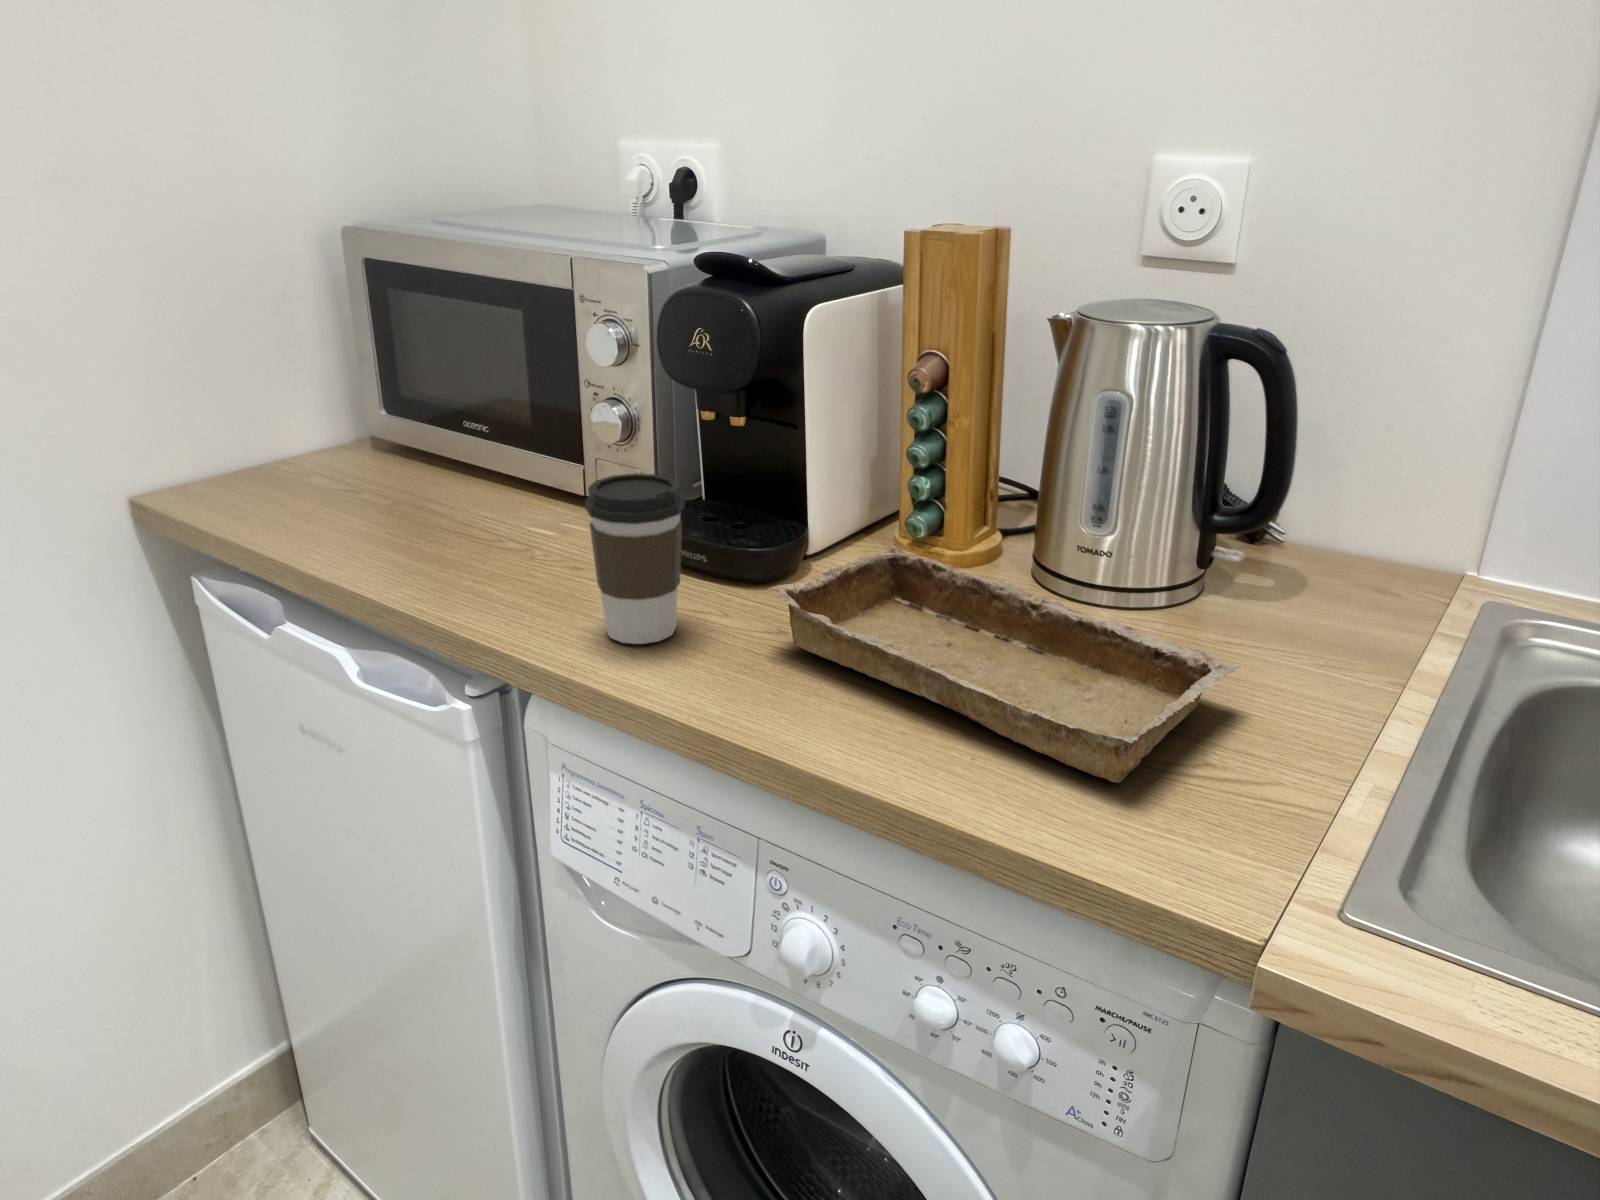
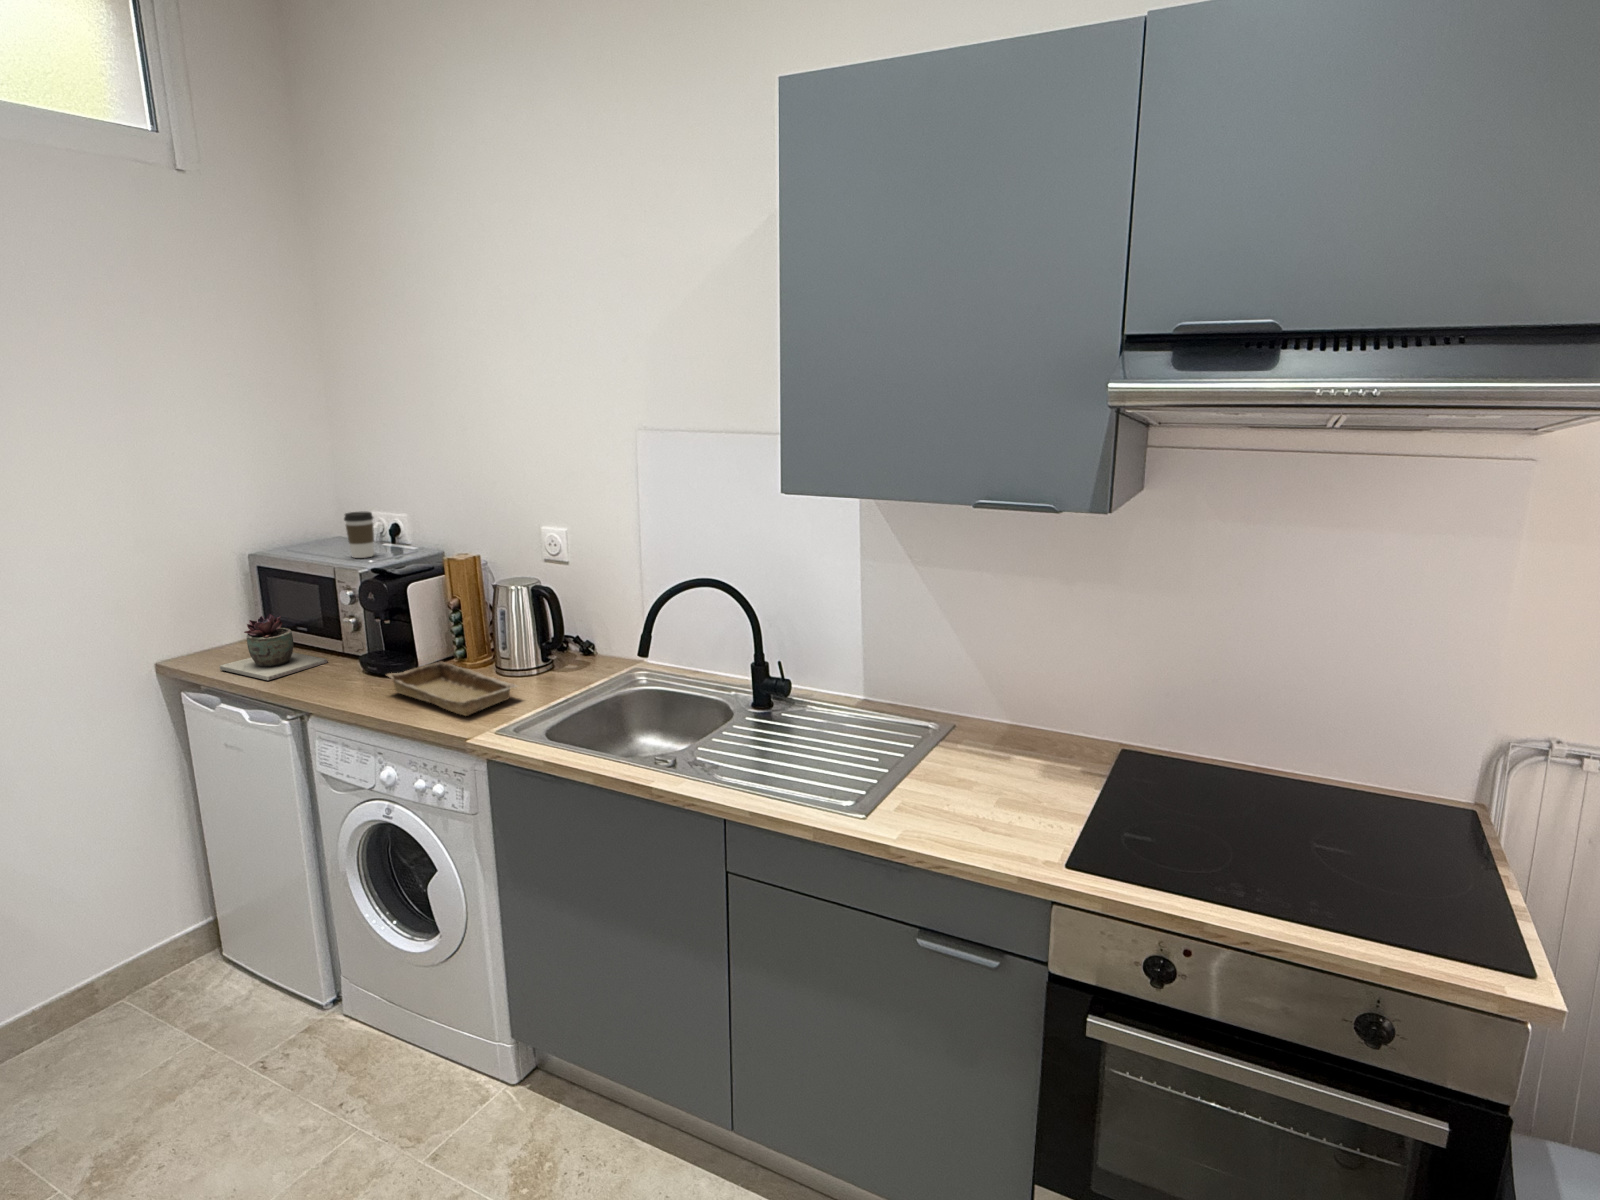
succulent plant: none [280,383,549,571] -> present [220,614,327,680]
coffee cup: present [585,473,685,644] -> present [344,512,374,558]

